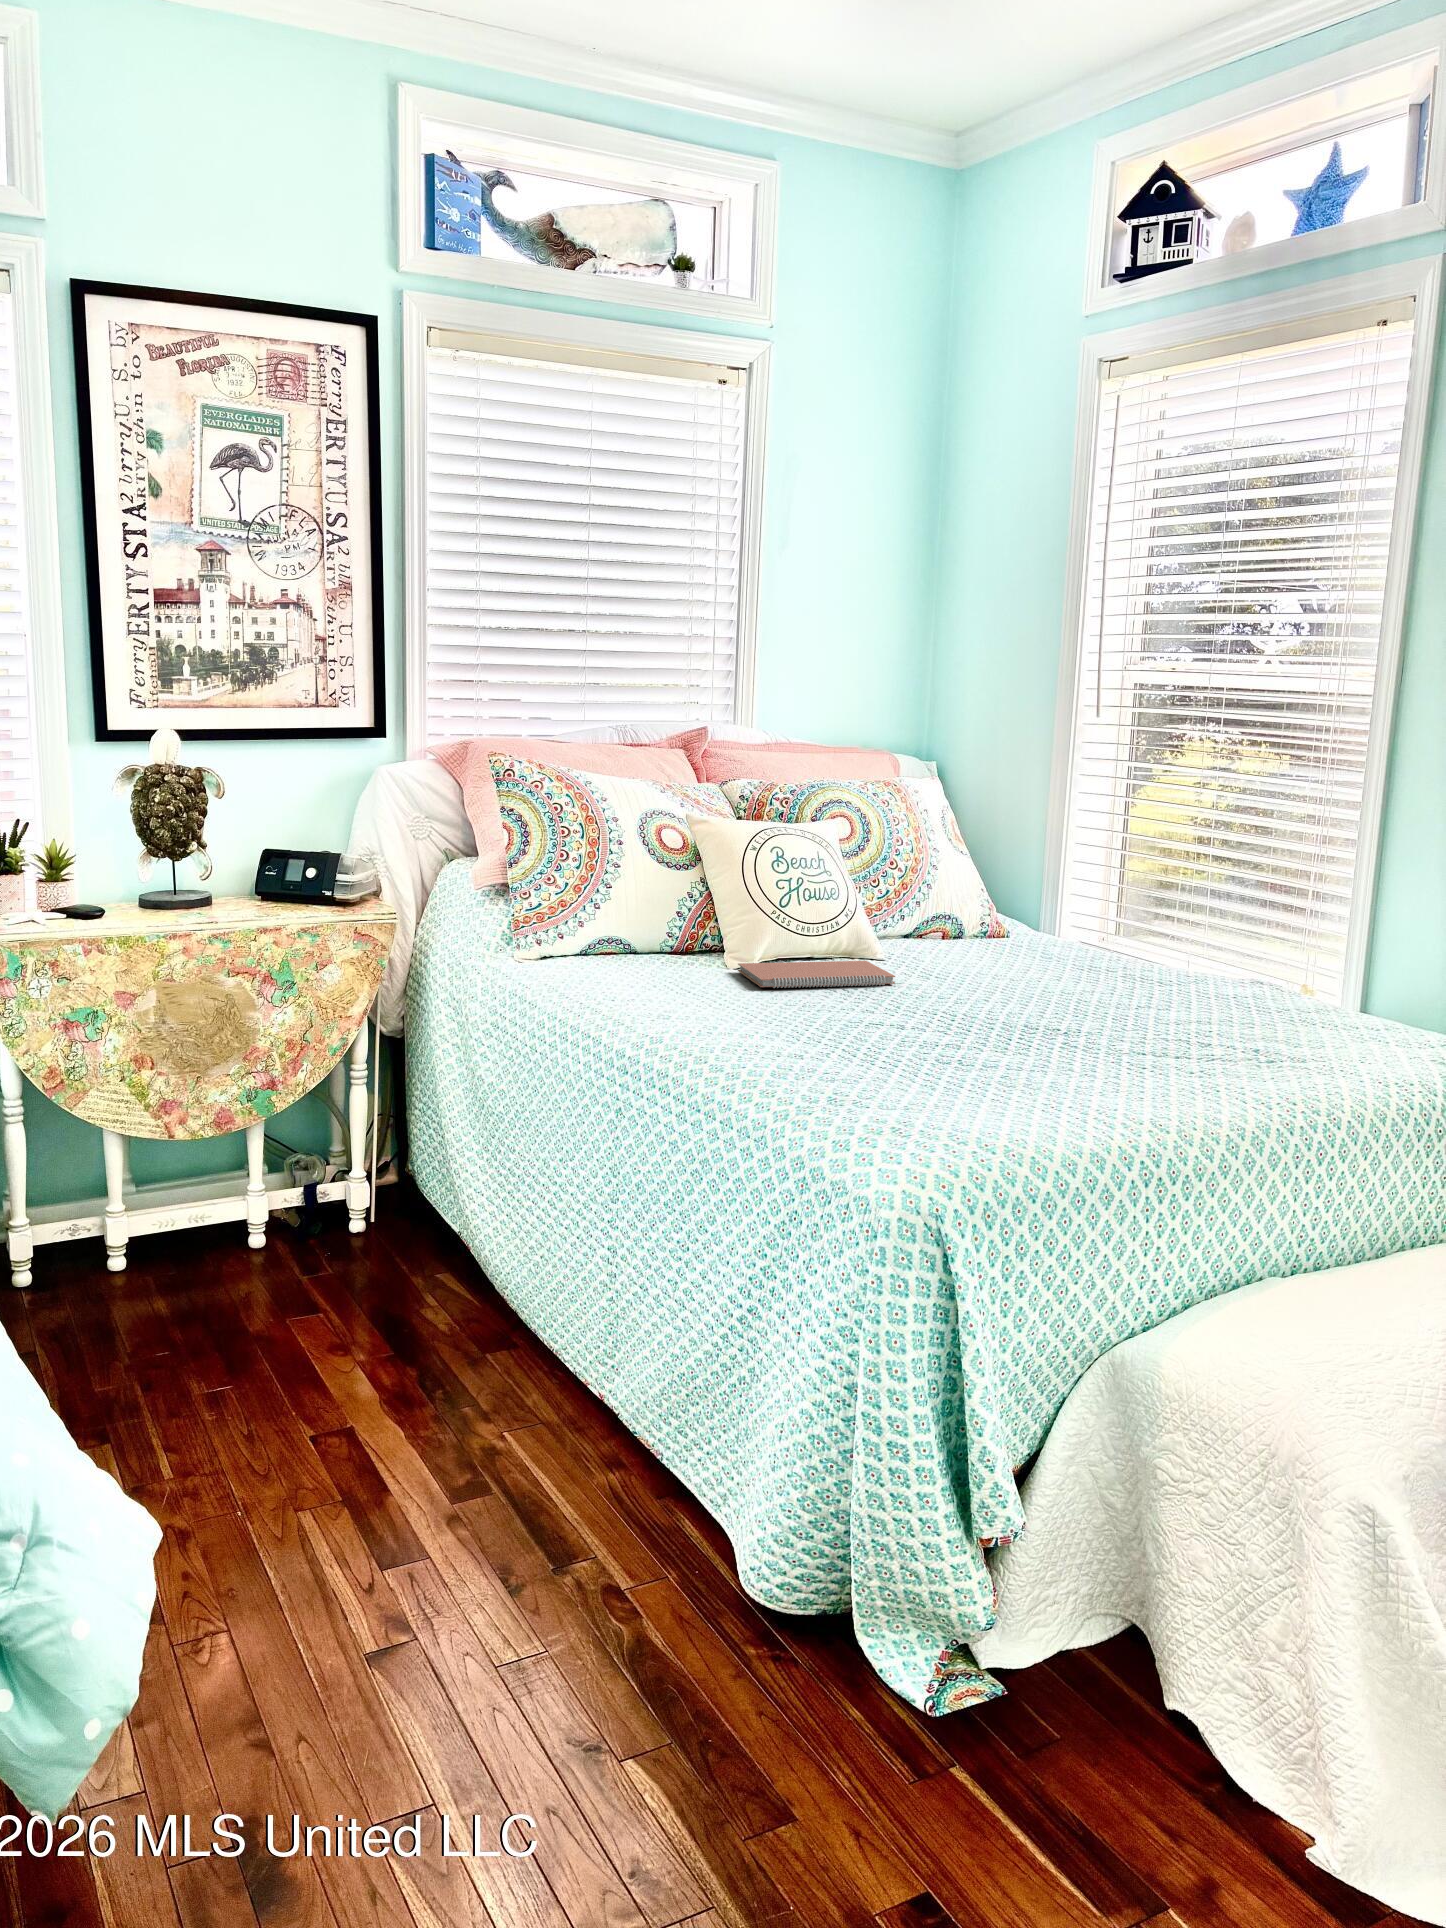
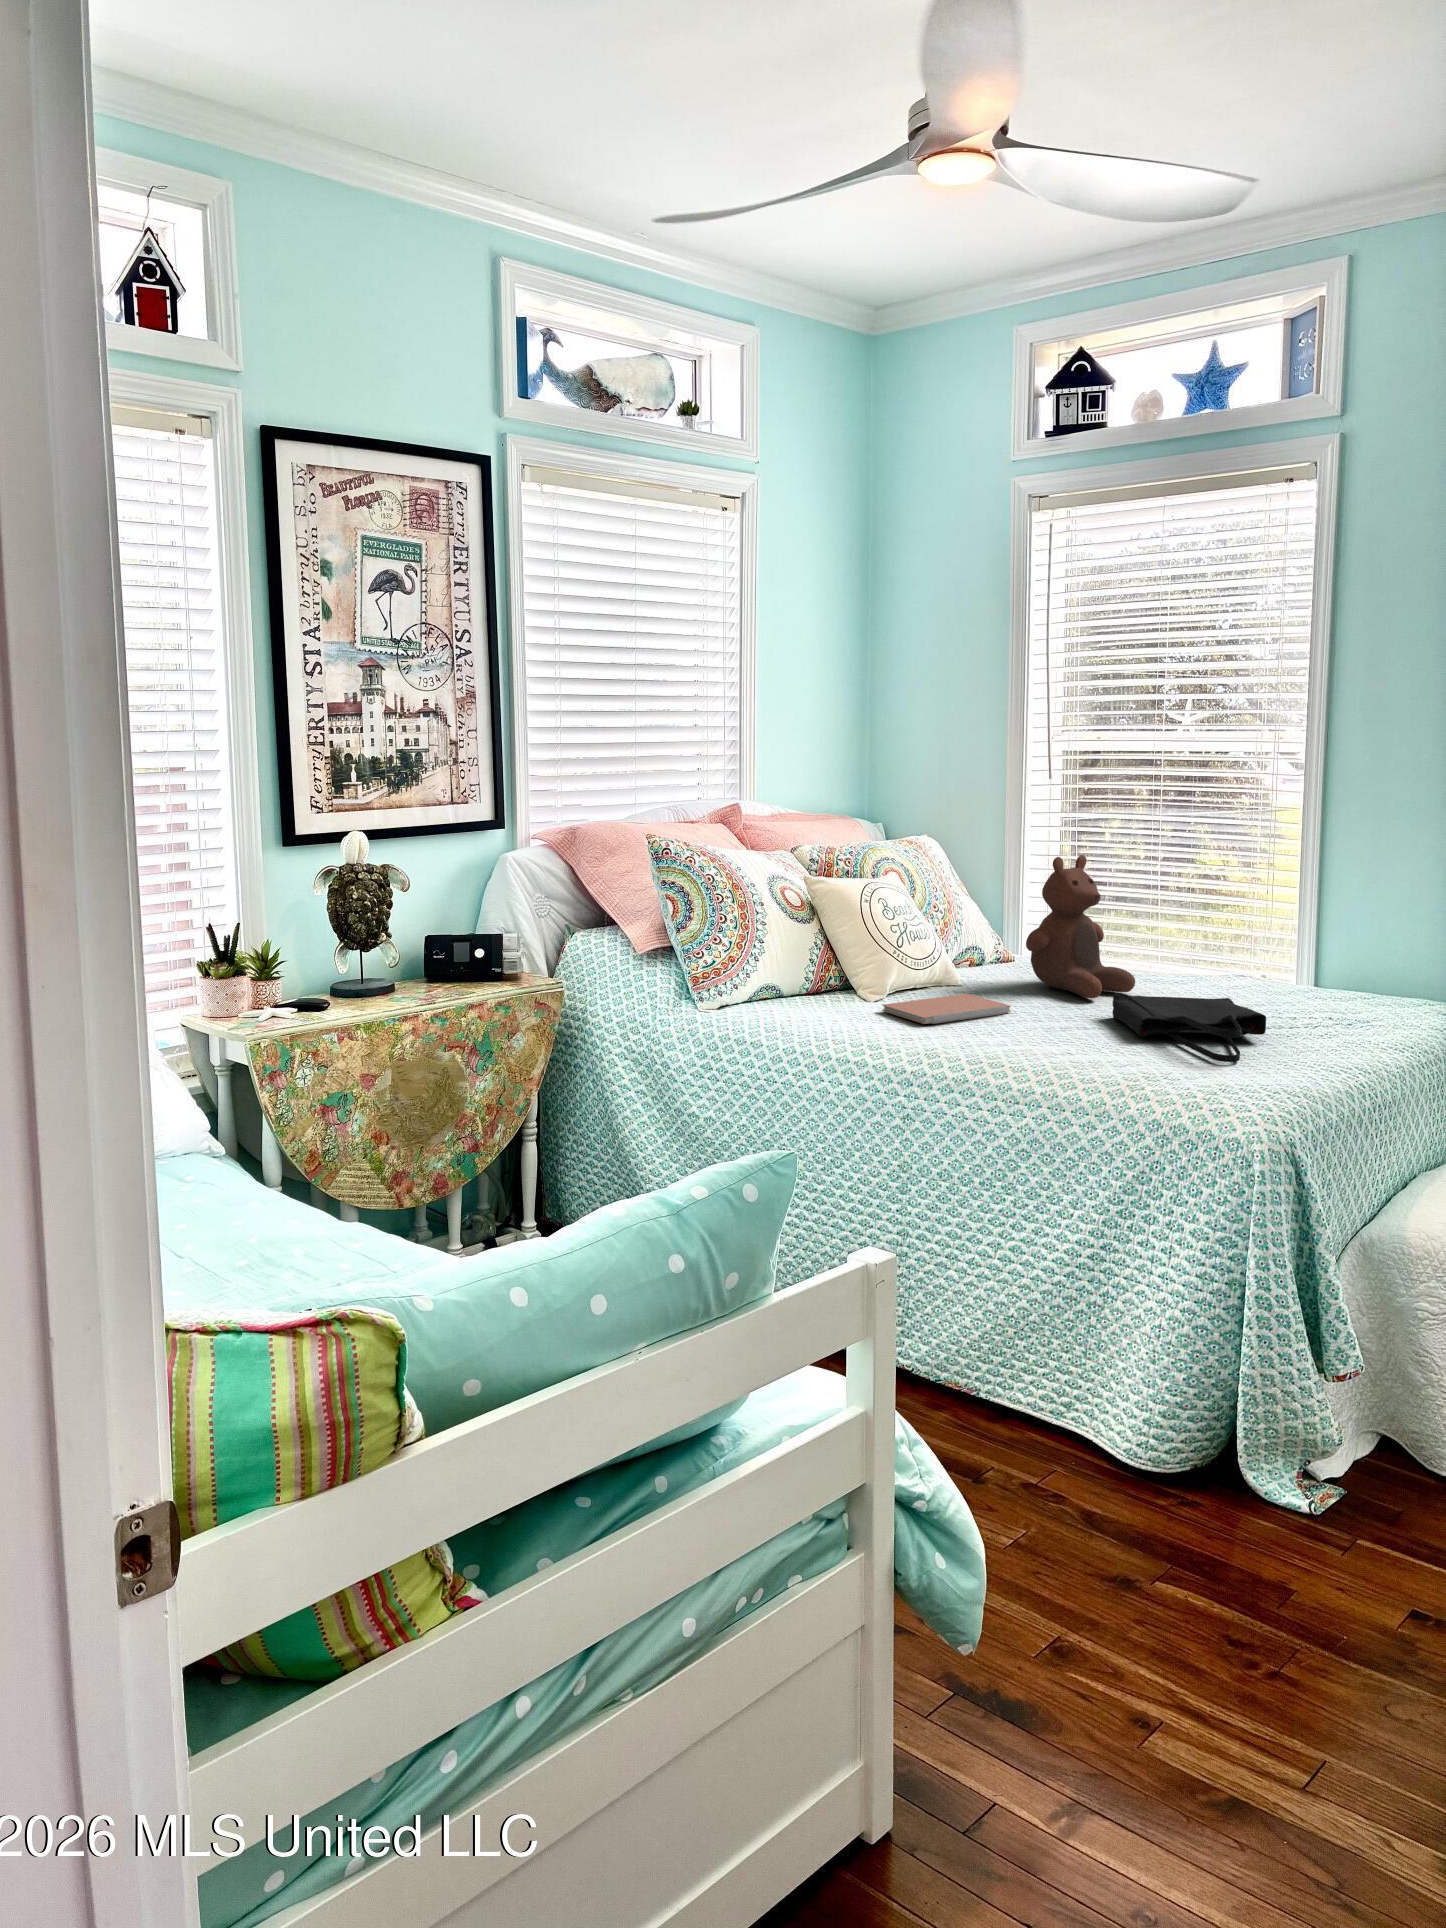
stuffed bear: none [954,796,1095,978] -> present [1026,855,1135,998]
tote bag: none [1002,968,1176,1056] -> present [1112,993,1266,1062]

